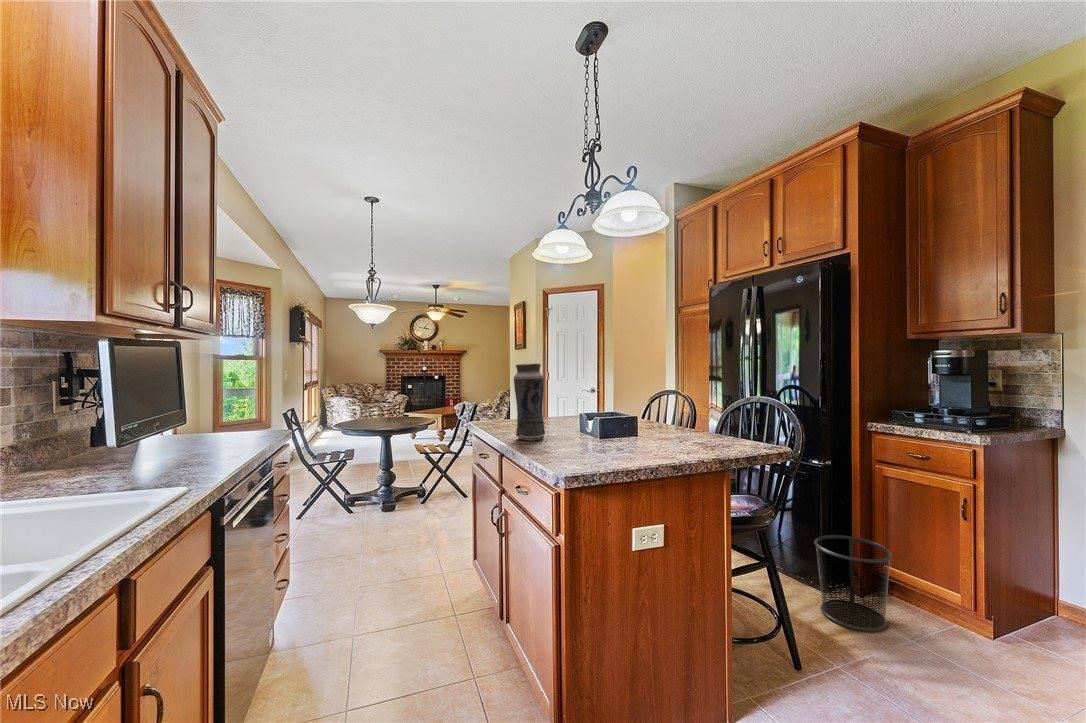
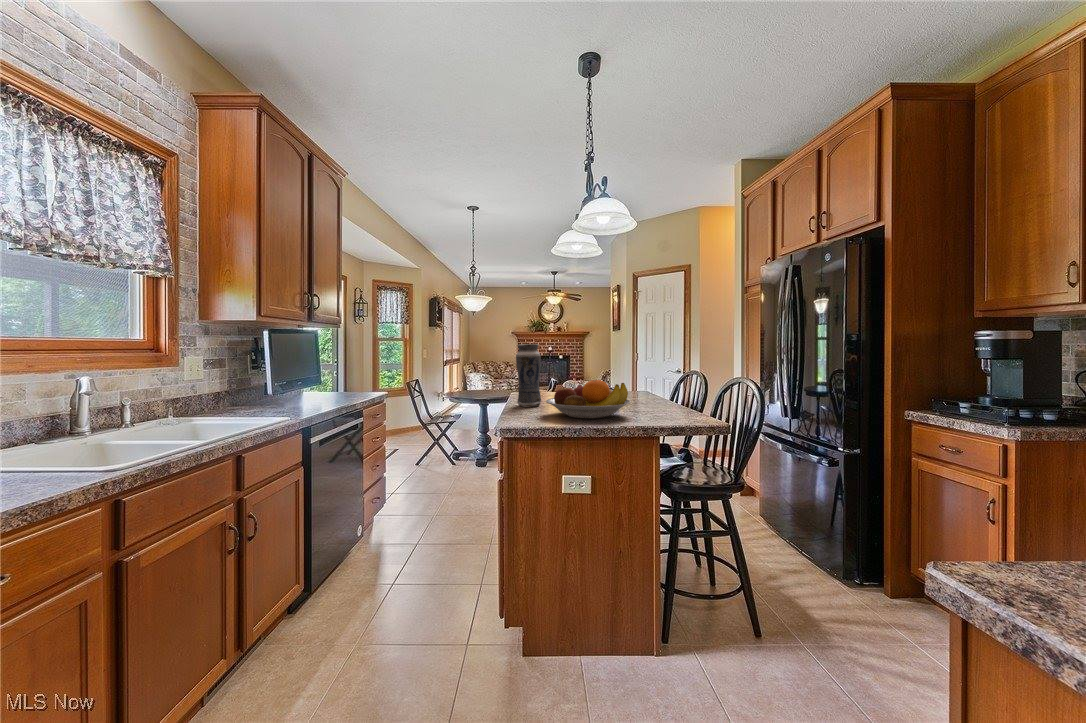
fruit bowl: none [577,405,679,452] -> present [546,380,631,418]
waste bin: present [814,535,892,631] -> none [823,523,905,621]

